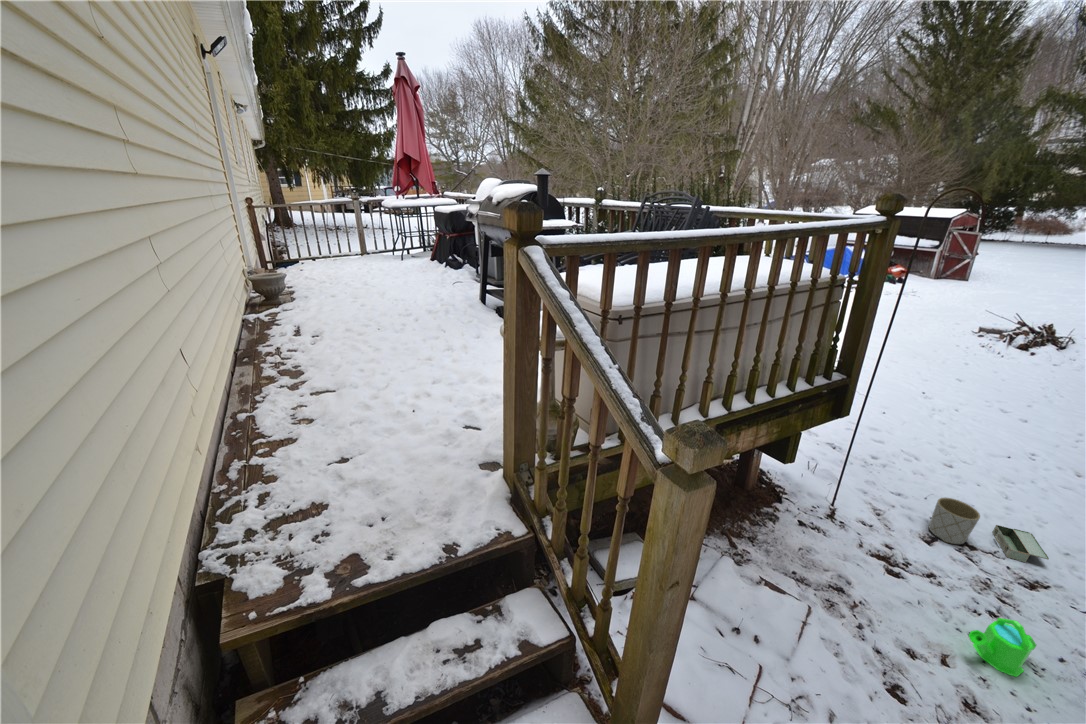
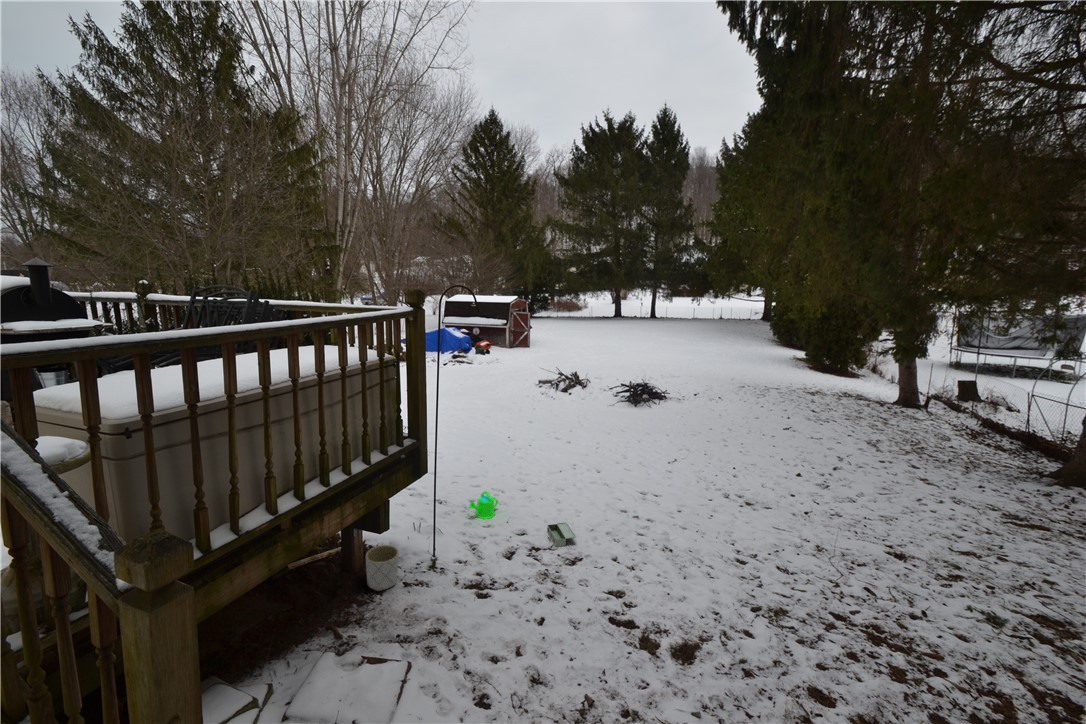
planter: present [929,498,980,544] -> present [366,545,399,591]
watering can: present [969,618,1036,677] -> present [469,491,498,519]

